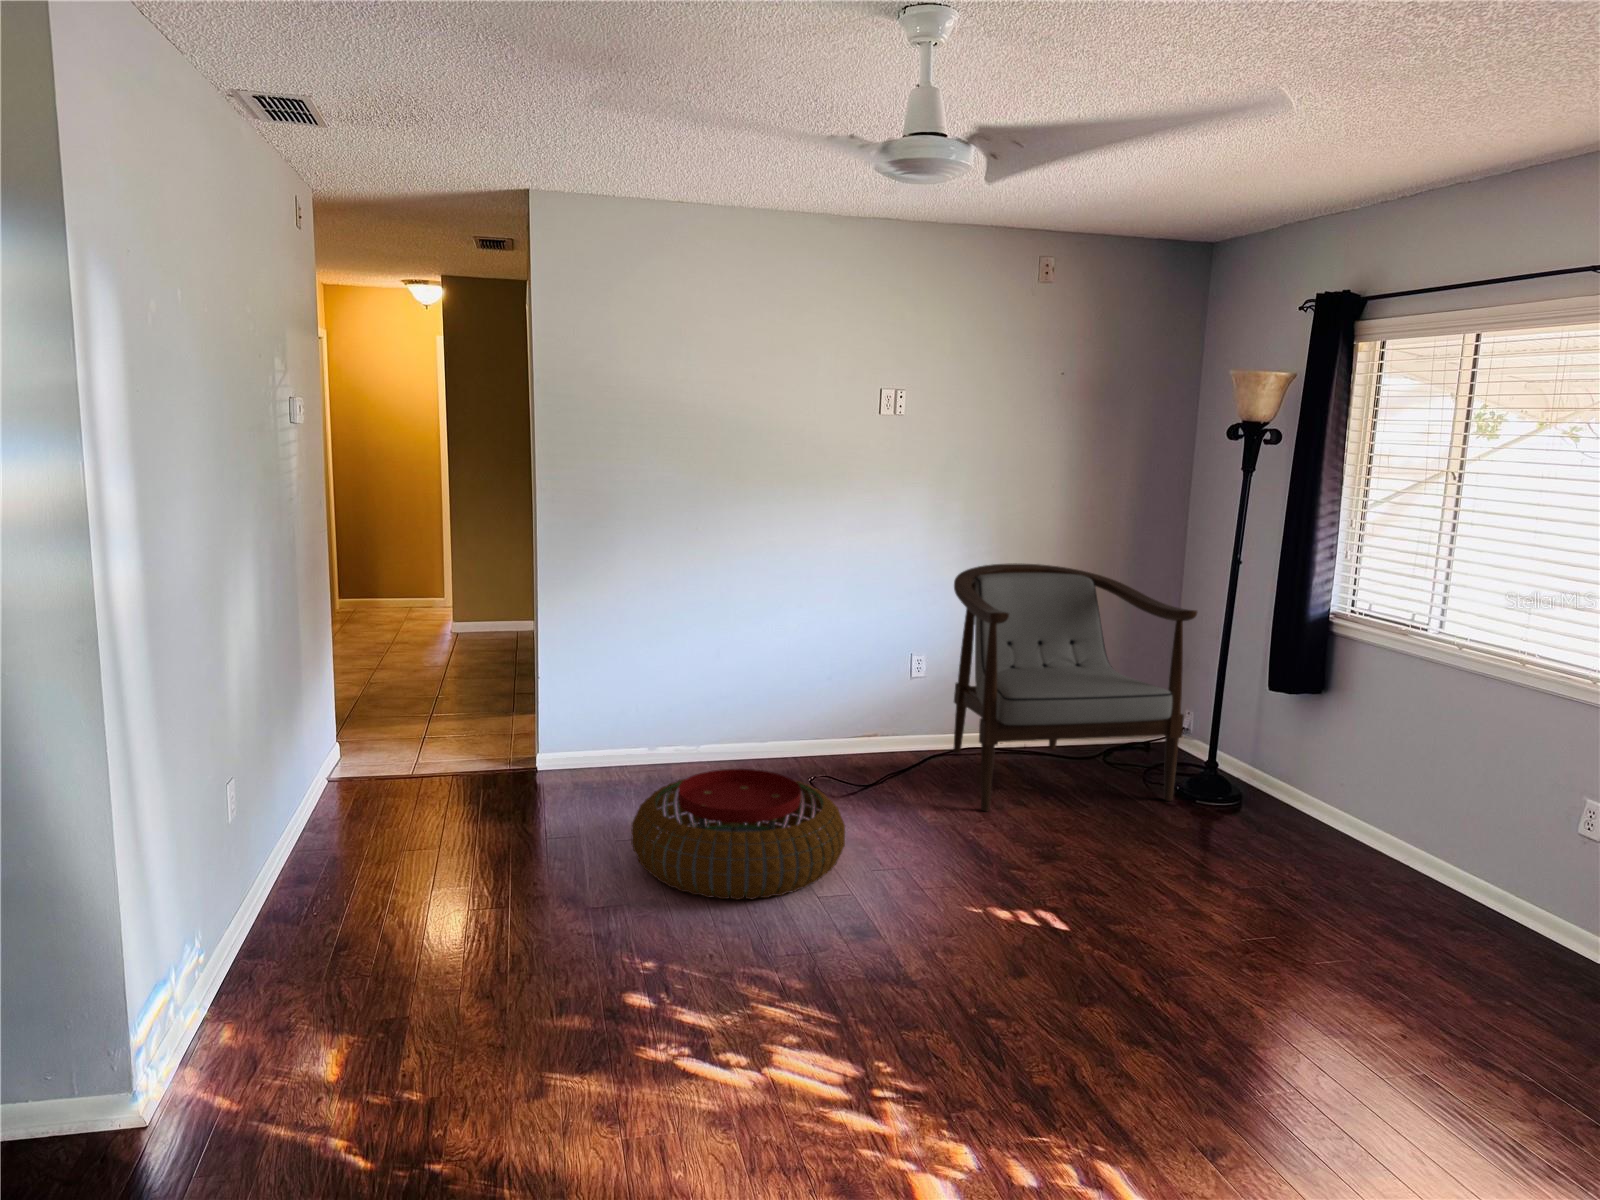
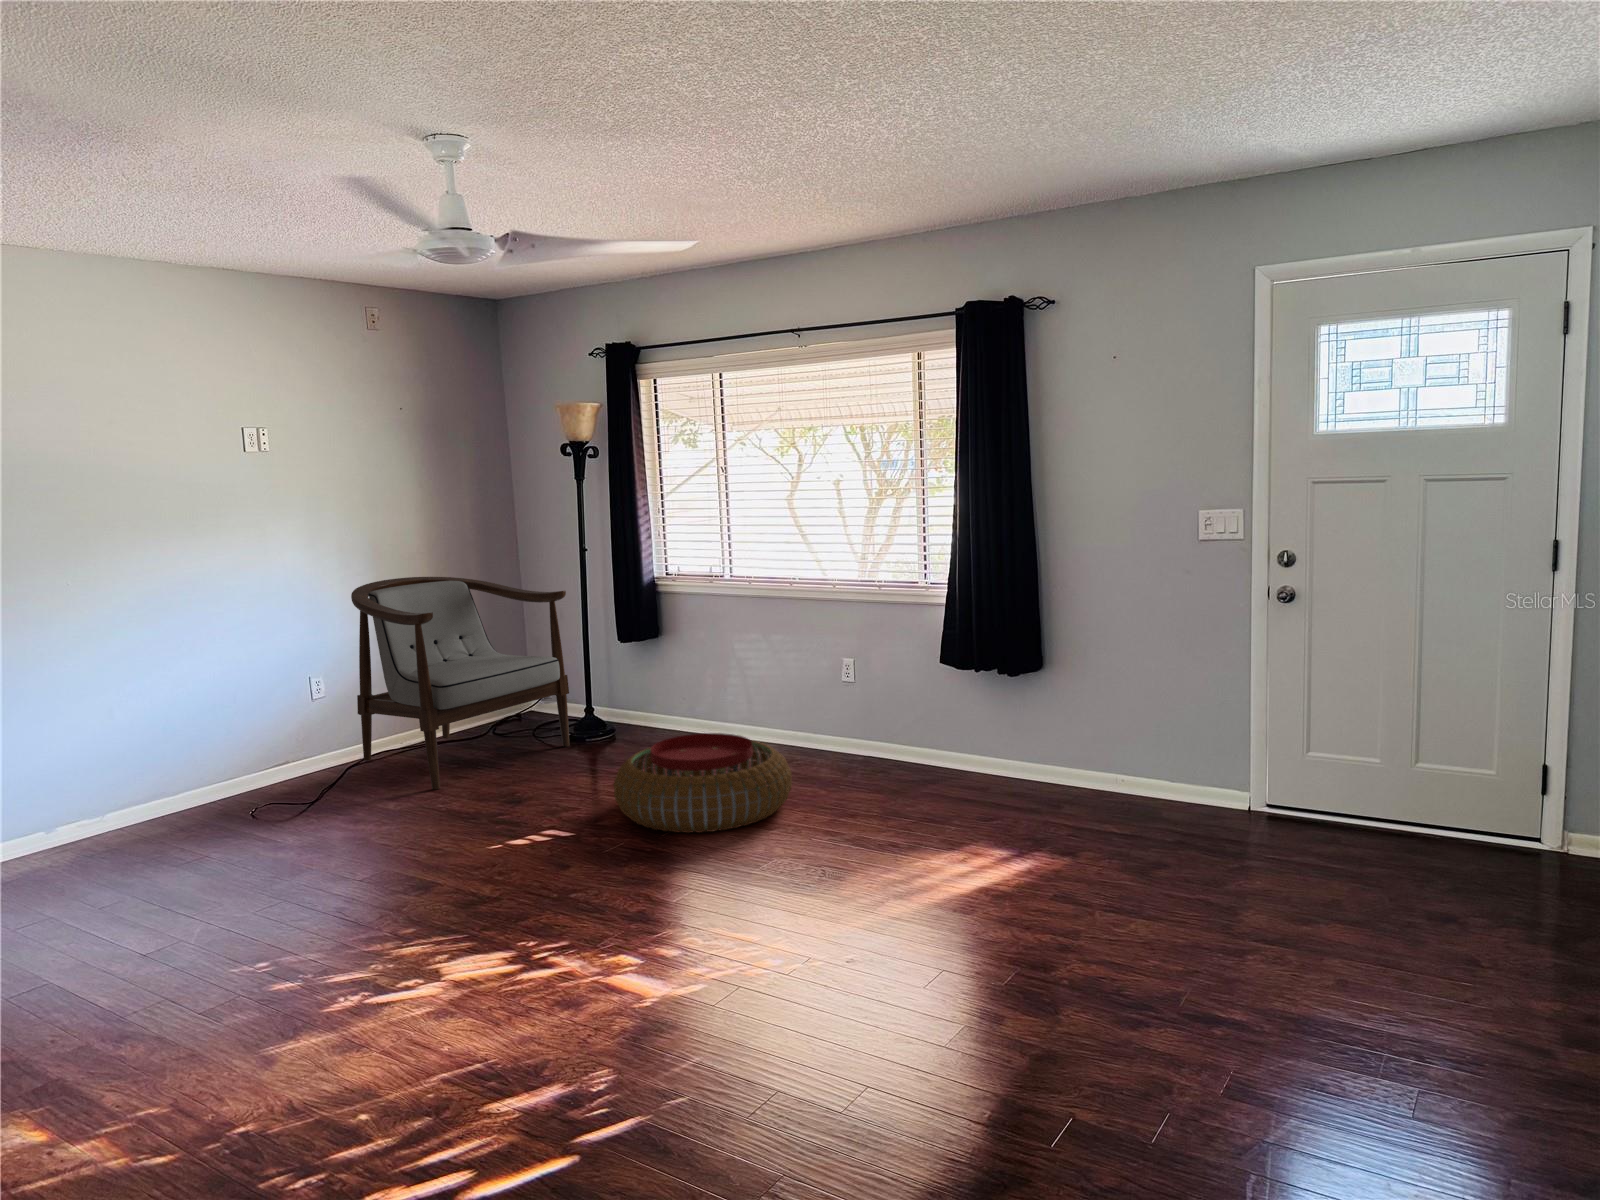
pouf: present [631,769,845,900] -> present [614,733,792,833]

